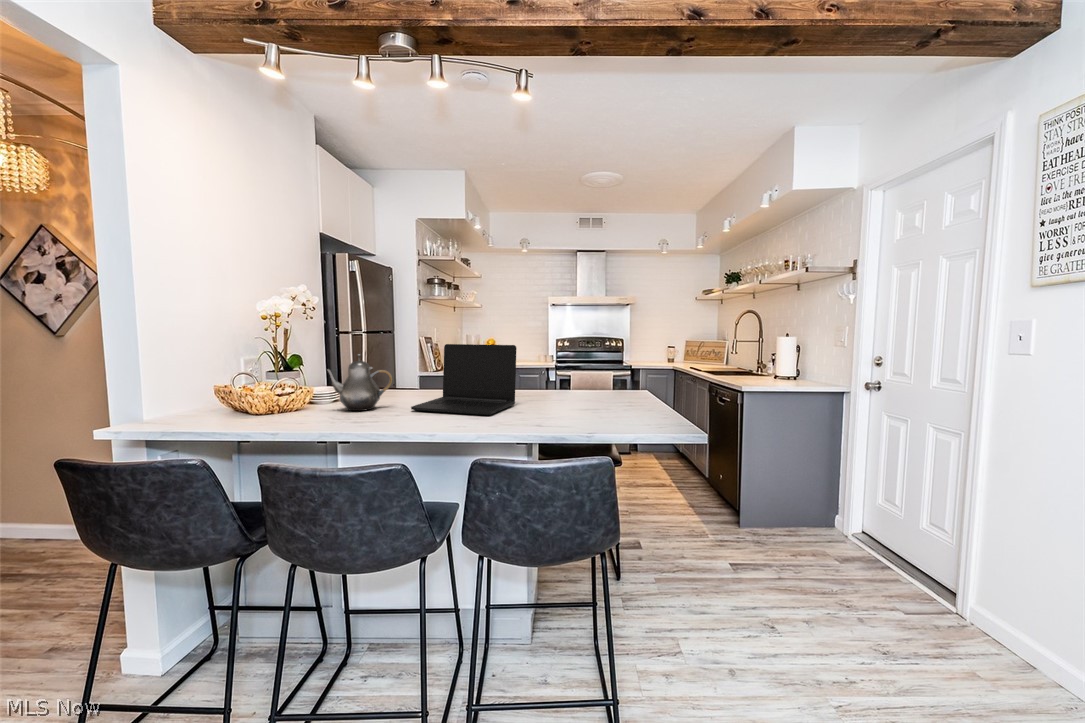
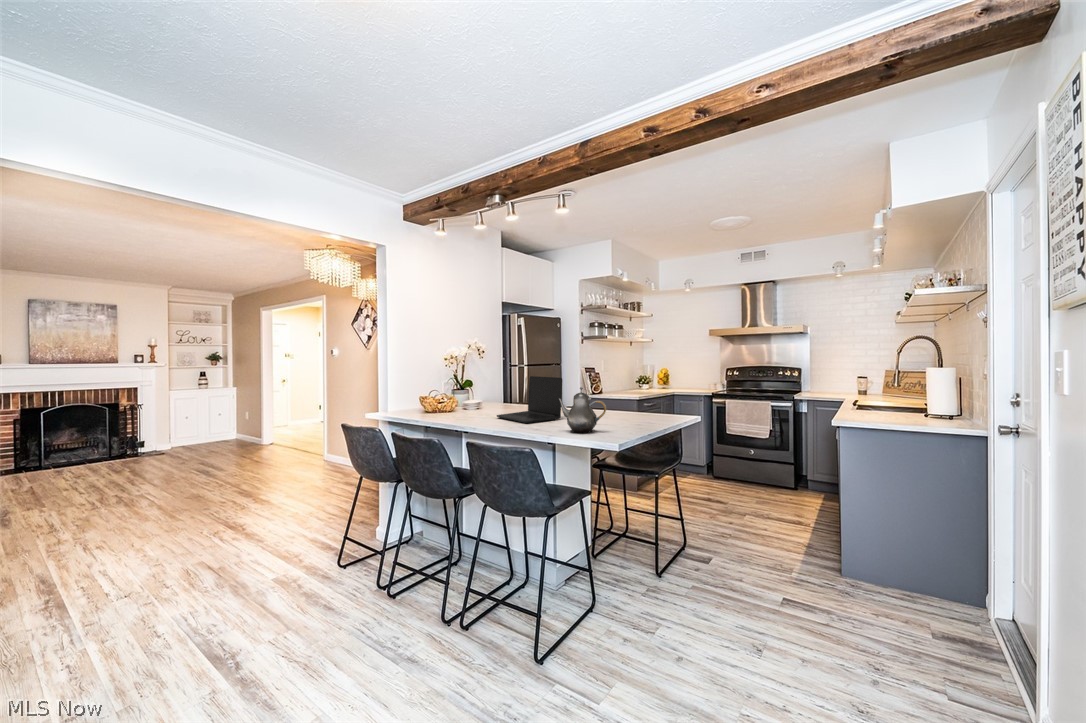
teapot: present [327,354,392,411] -> present [559,387,606,433]

